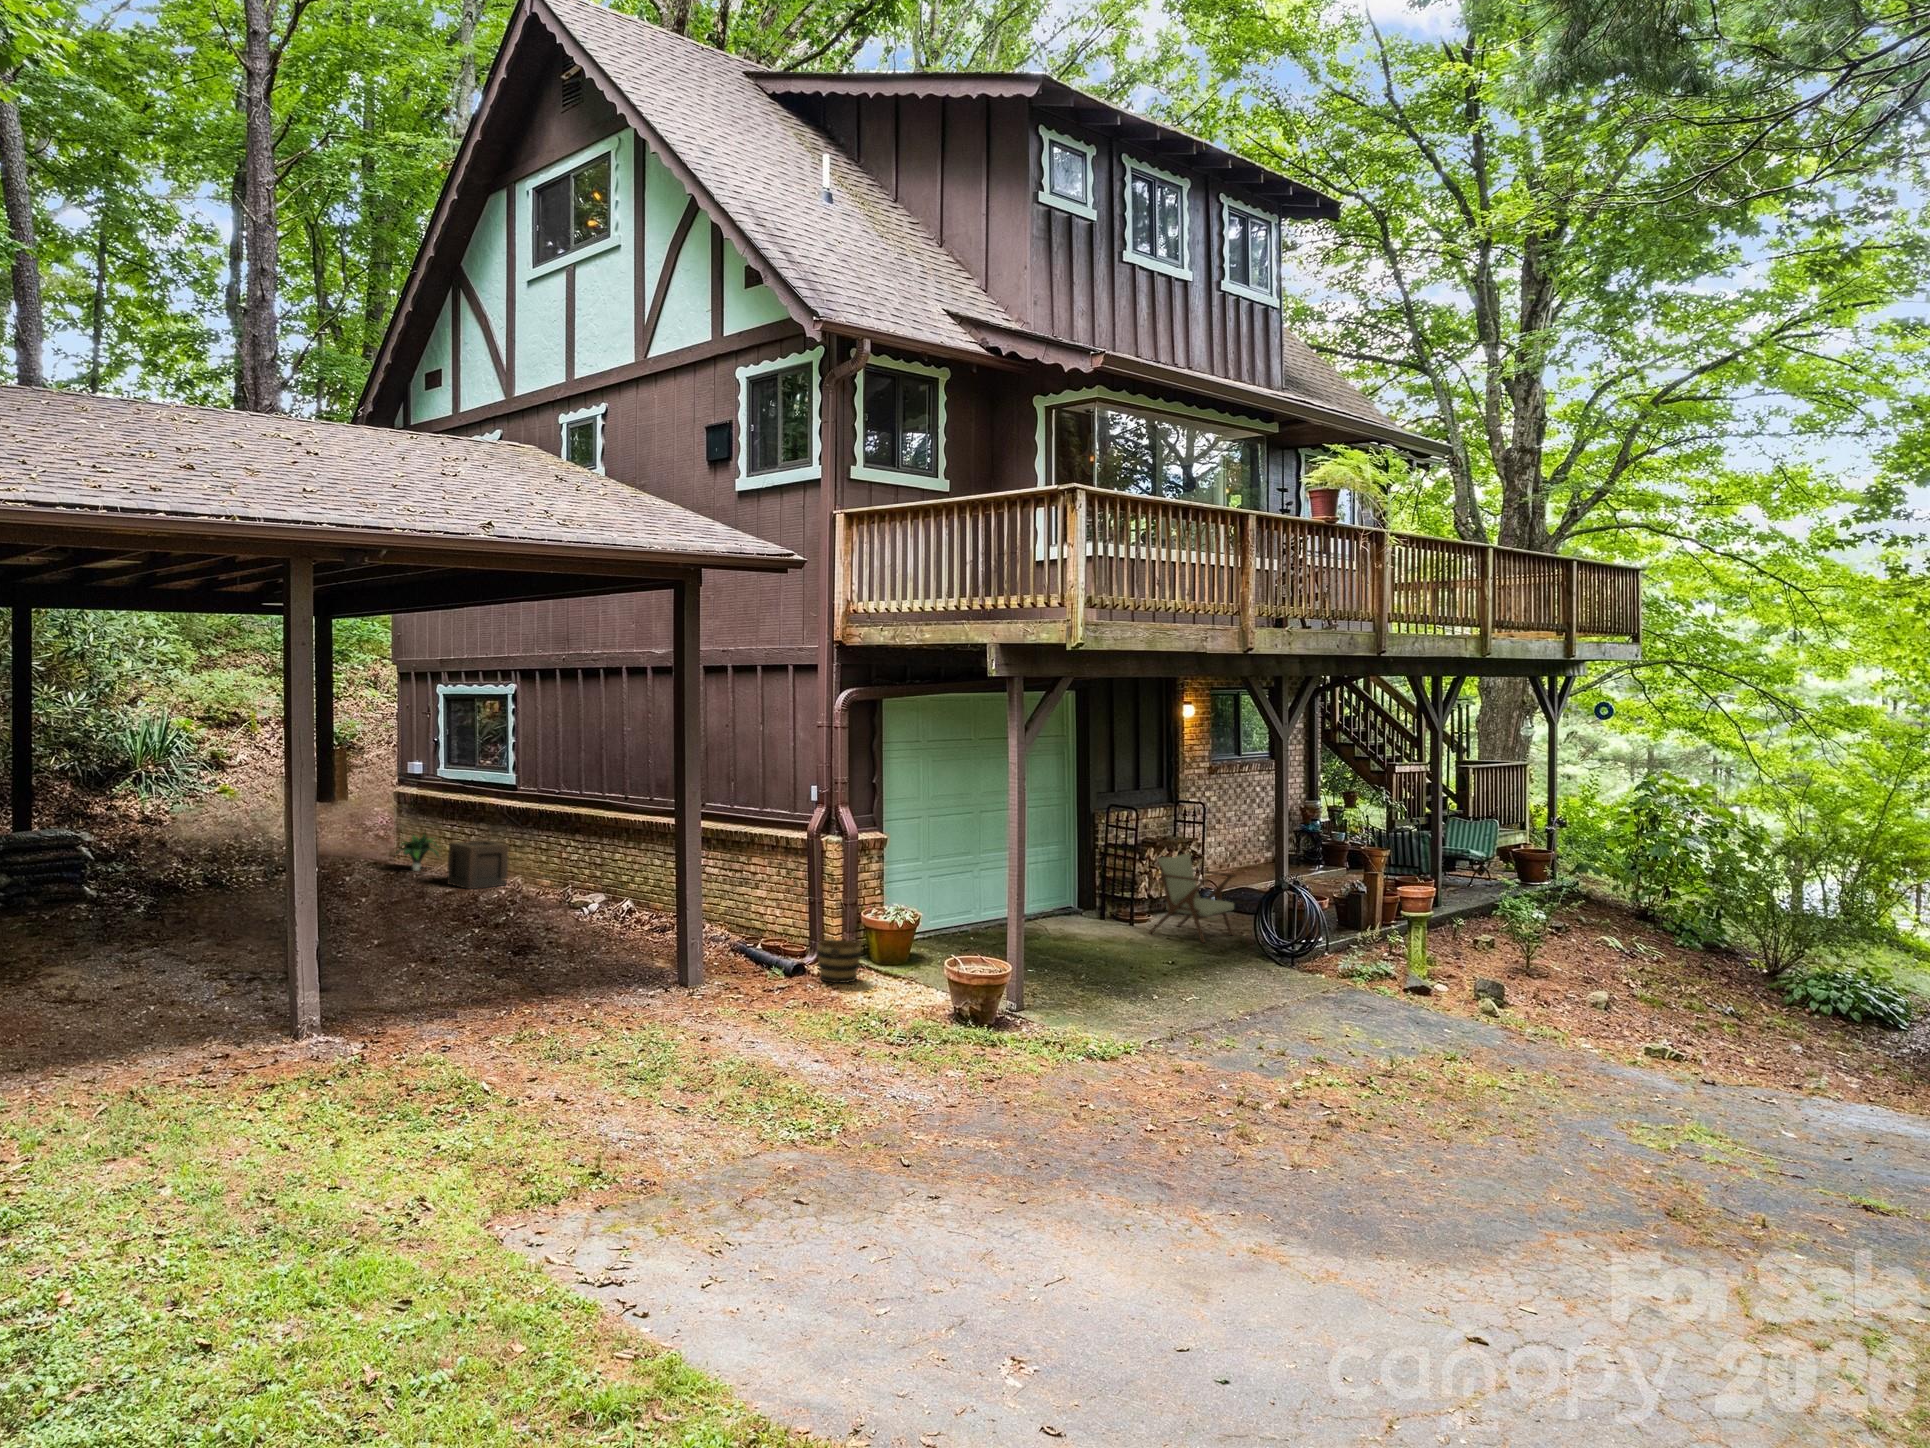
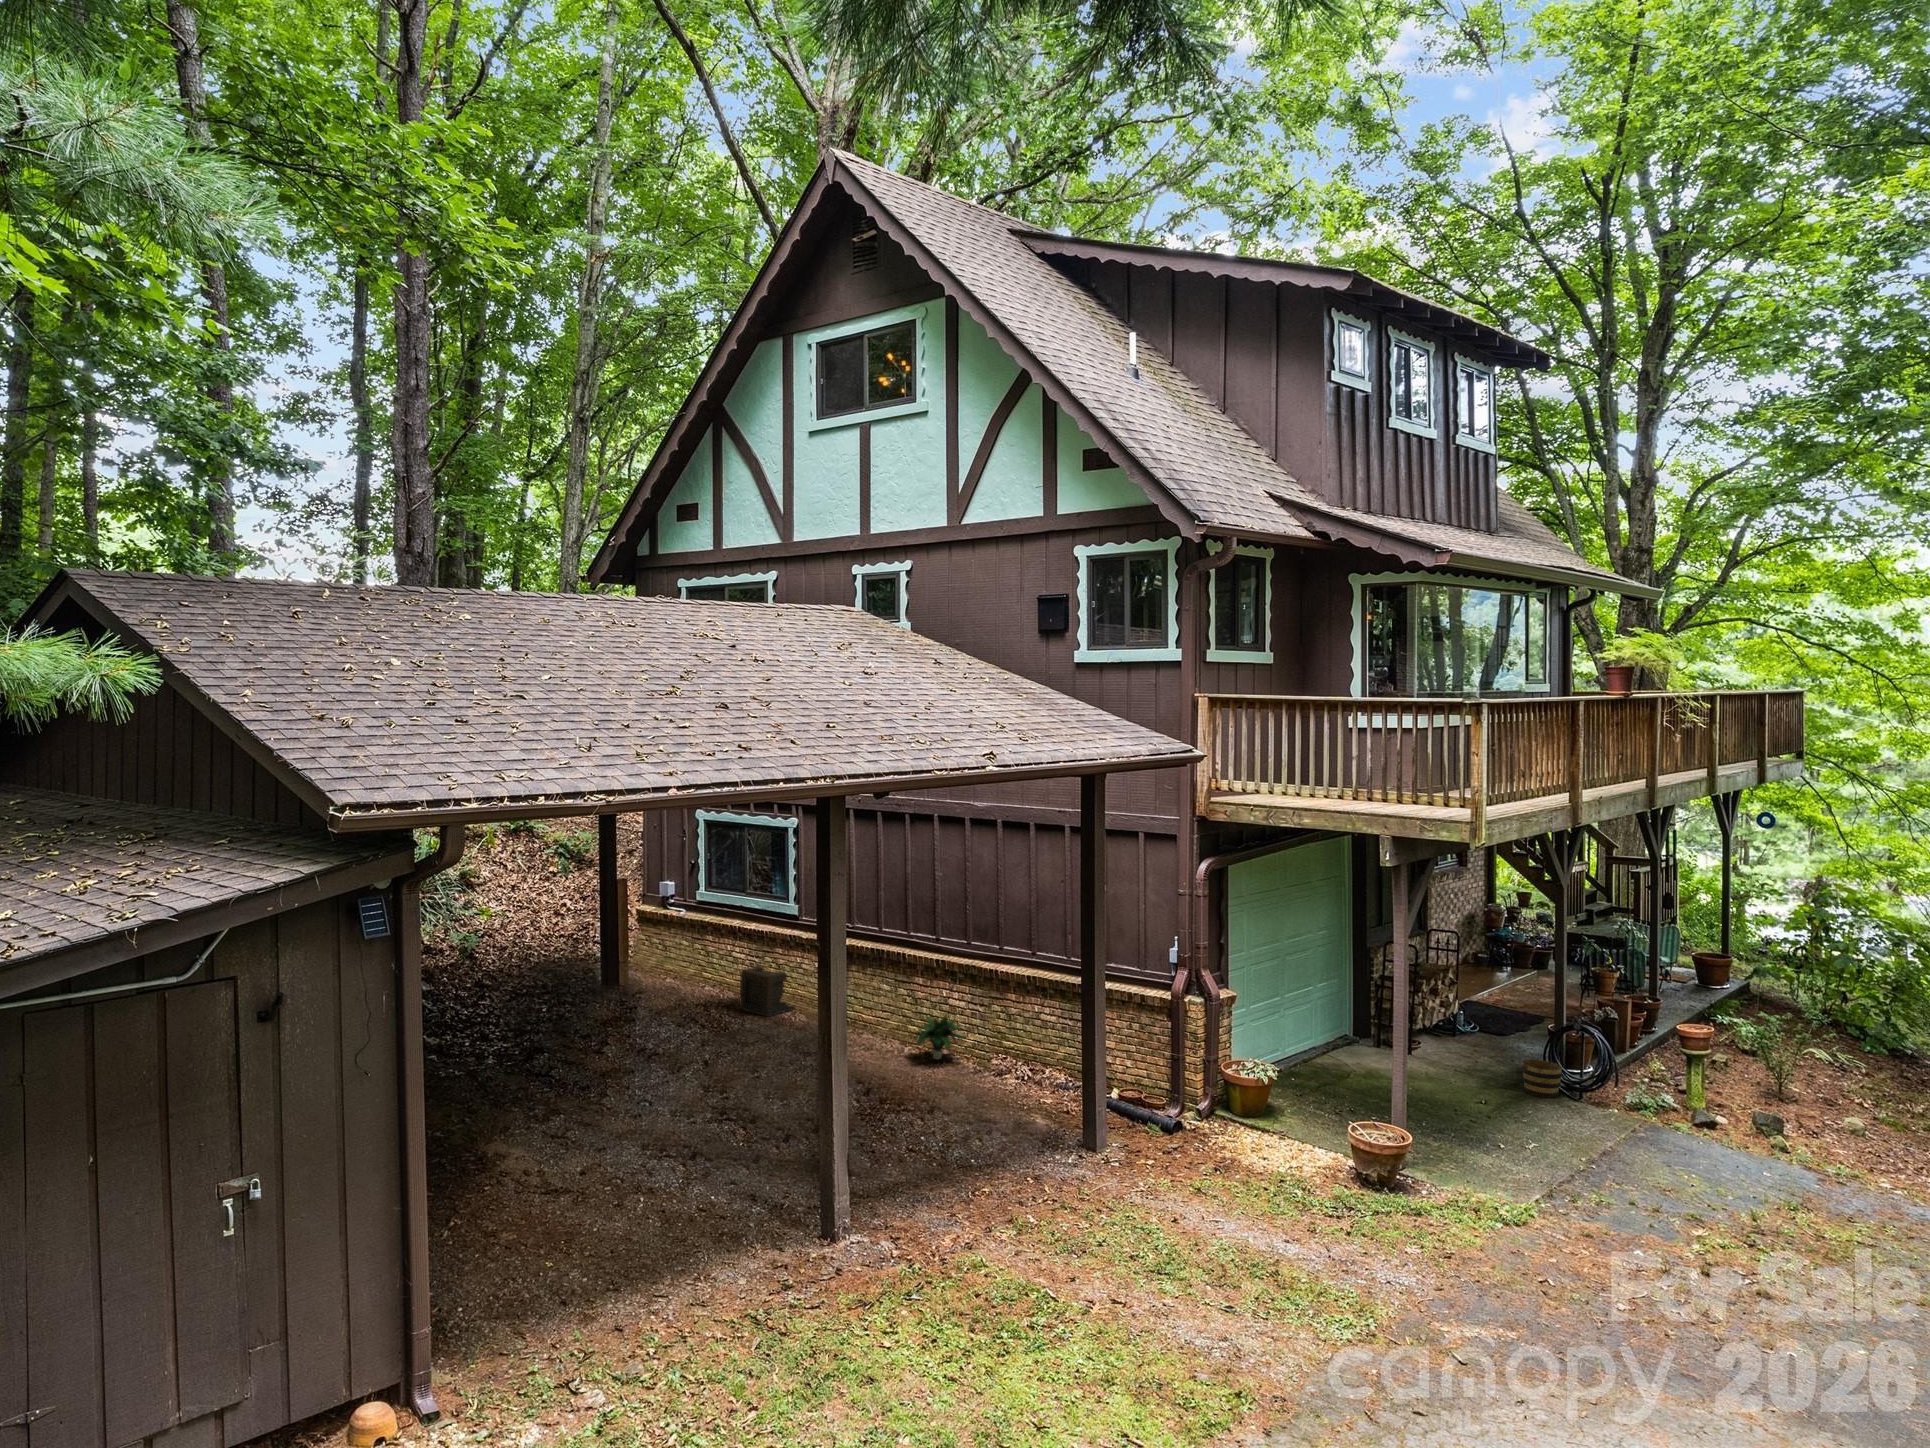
potted plant: present [395,833,440,871] -> present [914,1015,965,1059]
lounge chair: present [1149,854,1236,943] -> none [1419,973,1498,1064]
bucket: present [817,940,861,983] -> present [1522,1059,1562,1098]

